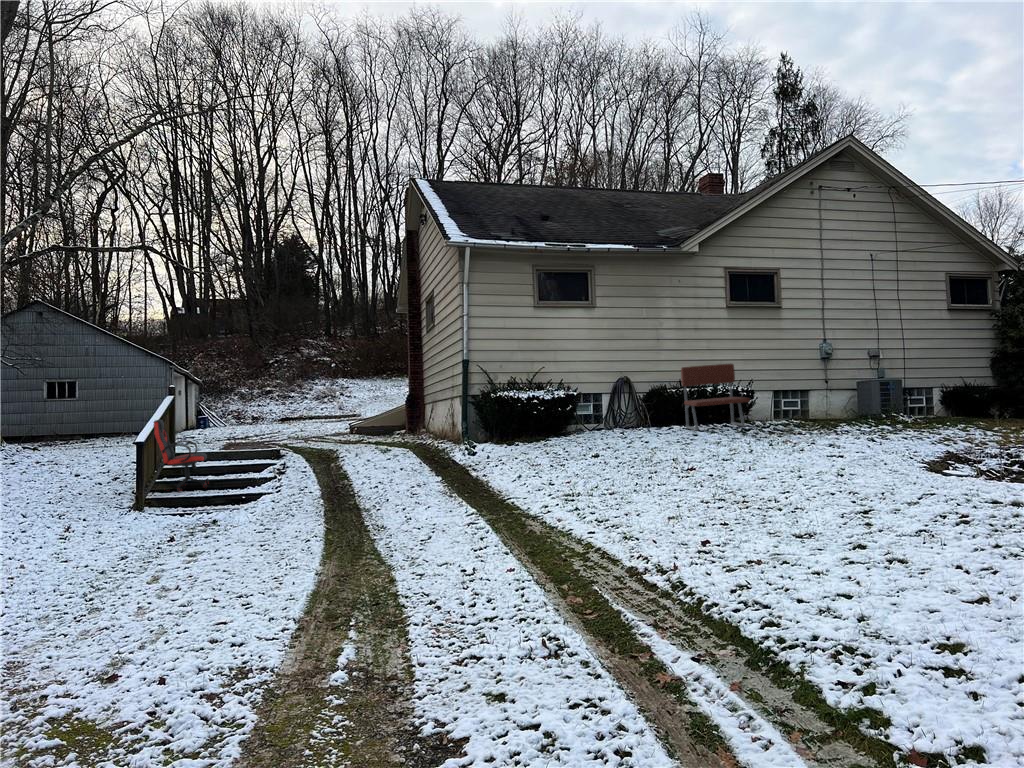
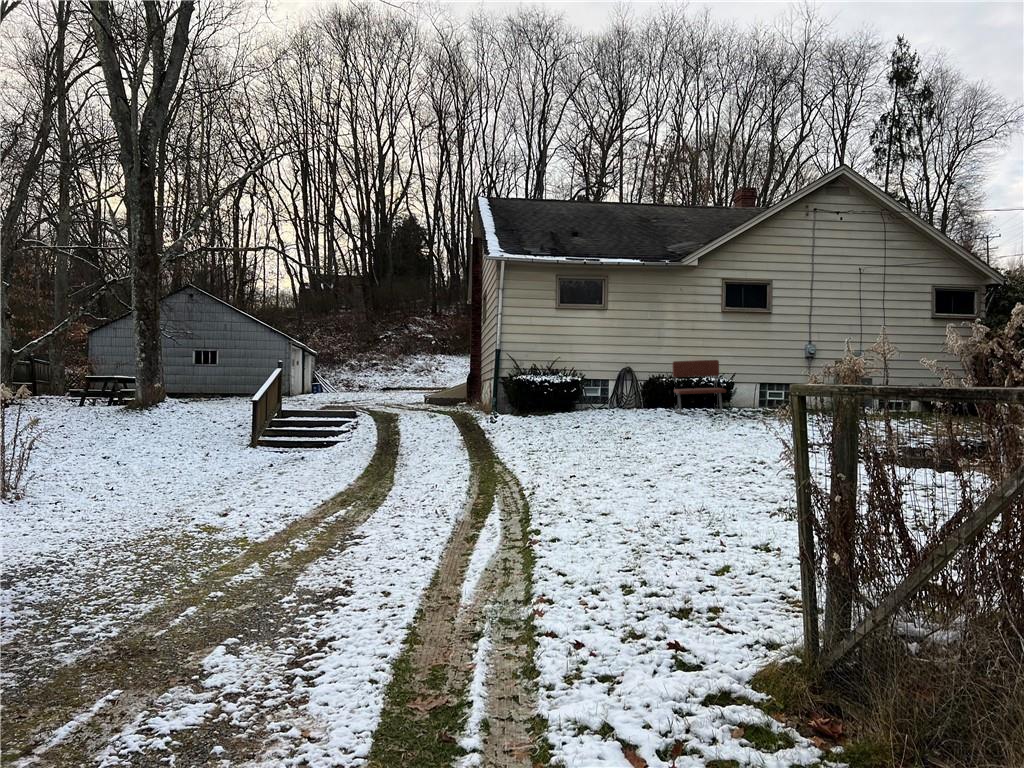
chair: present [154,419,209,492] -> none [268,385,304,437]

